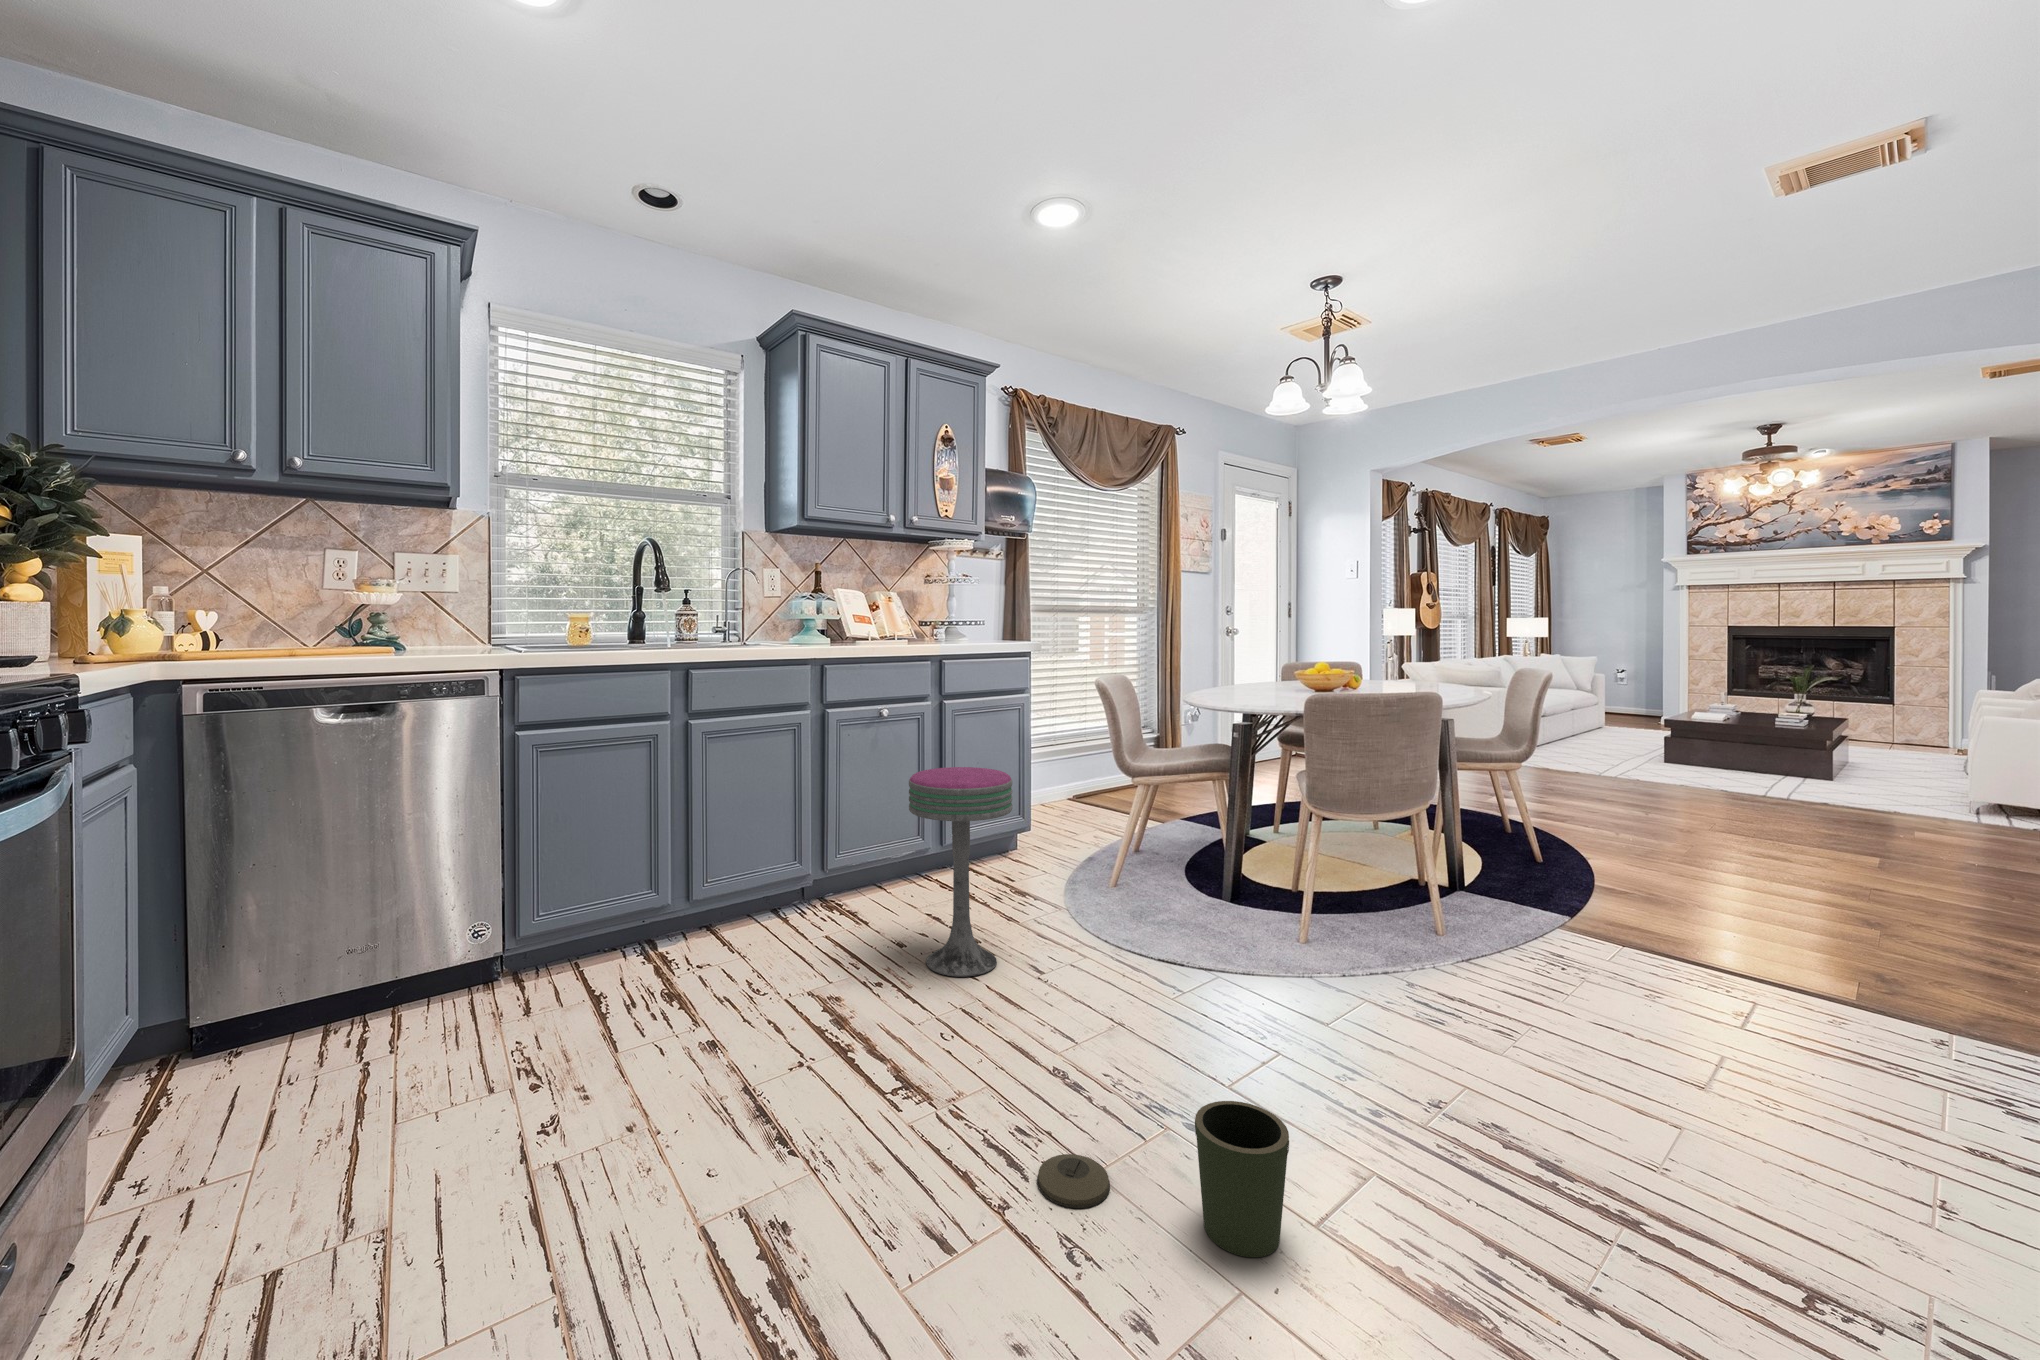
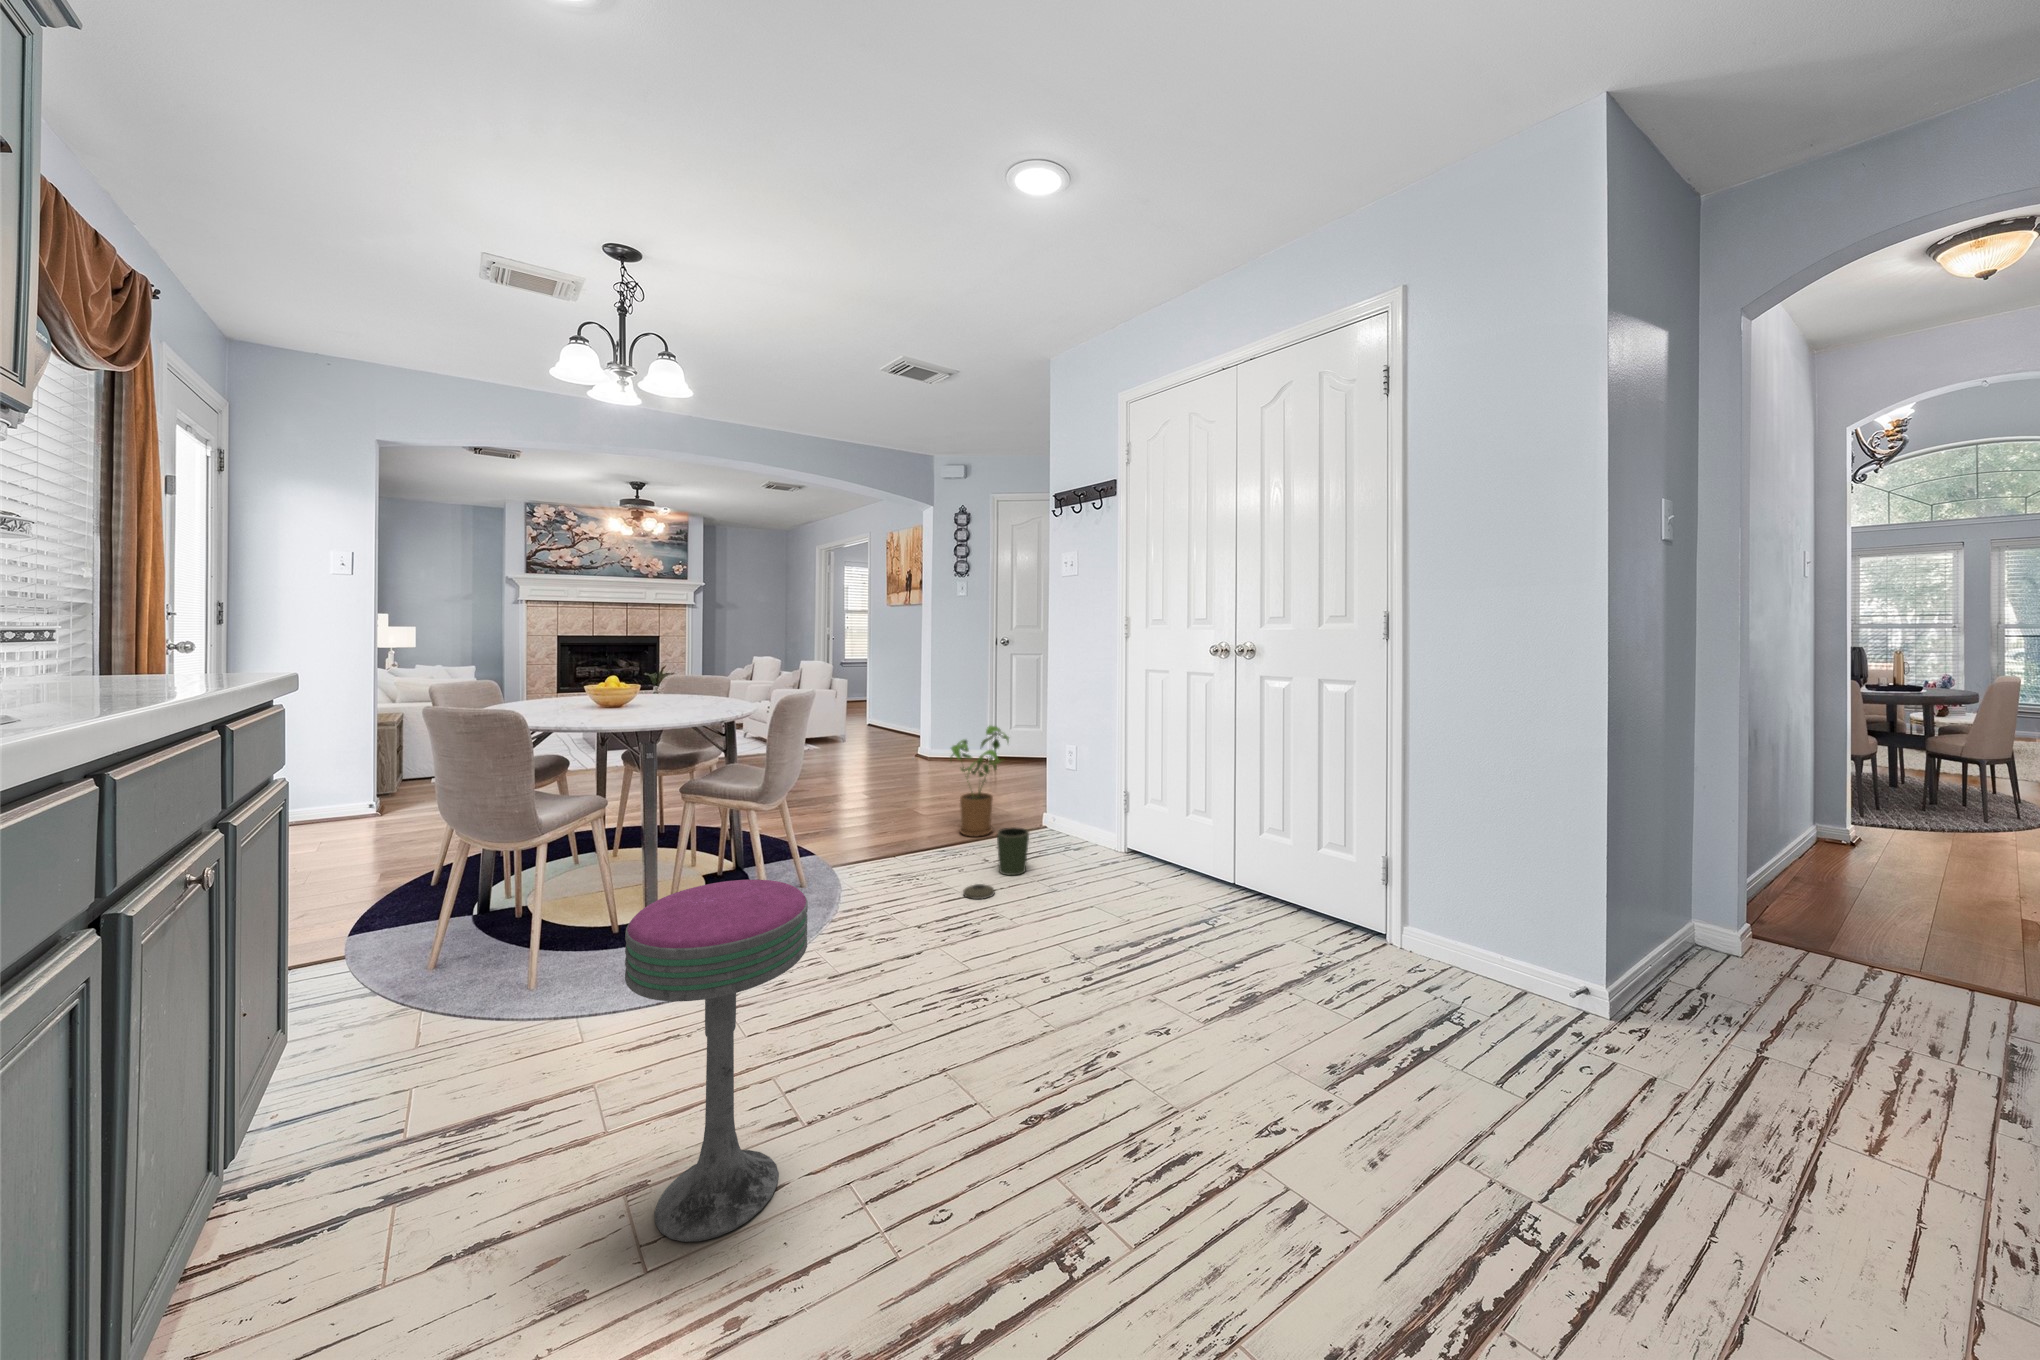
house plant: none [1766,784,1947,1001] -> present [950,726,1009,837]
trash can: present [1037,1101,1289,1257] -> present [963,827,1029,899]

